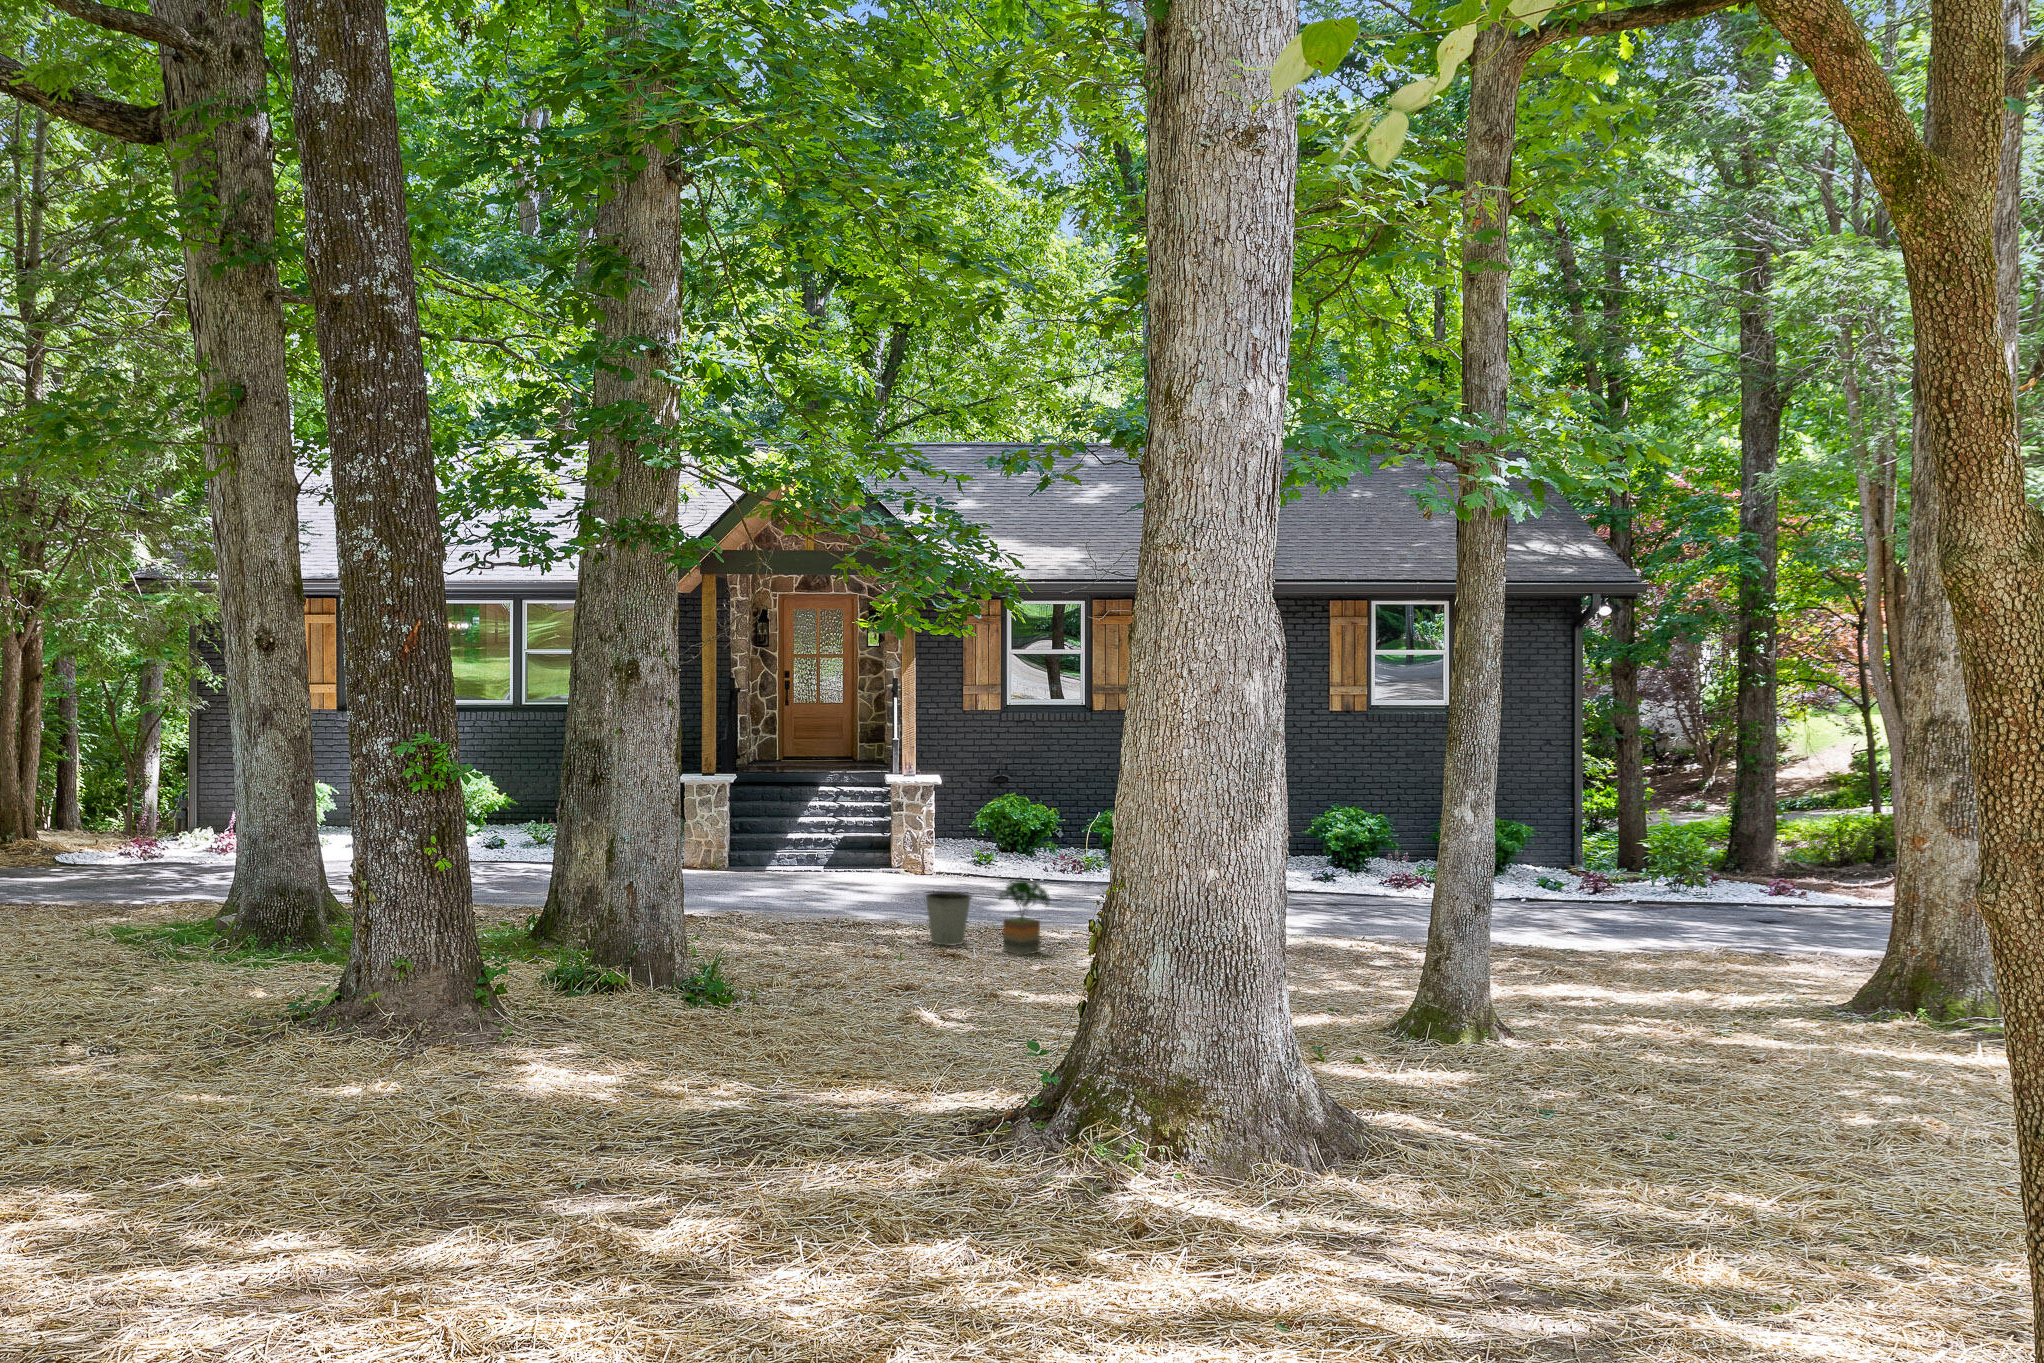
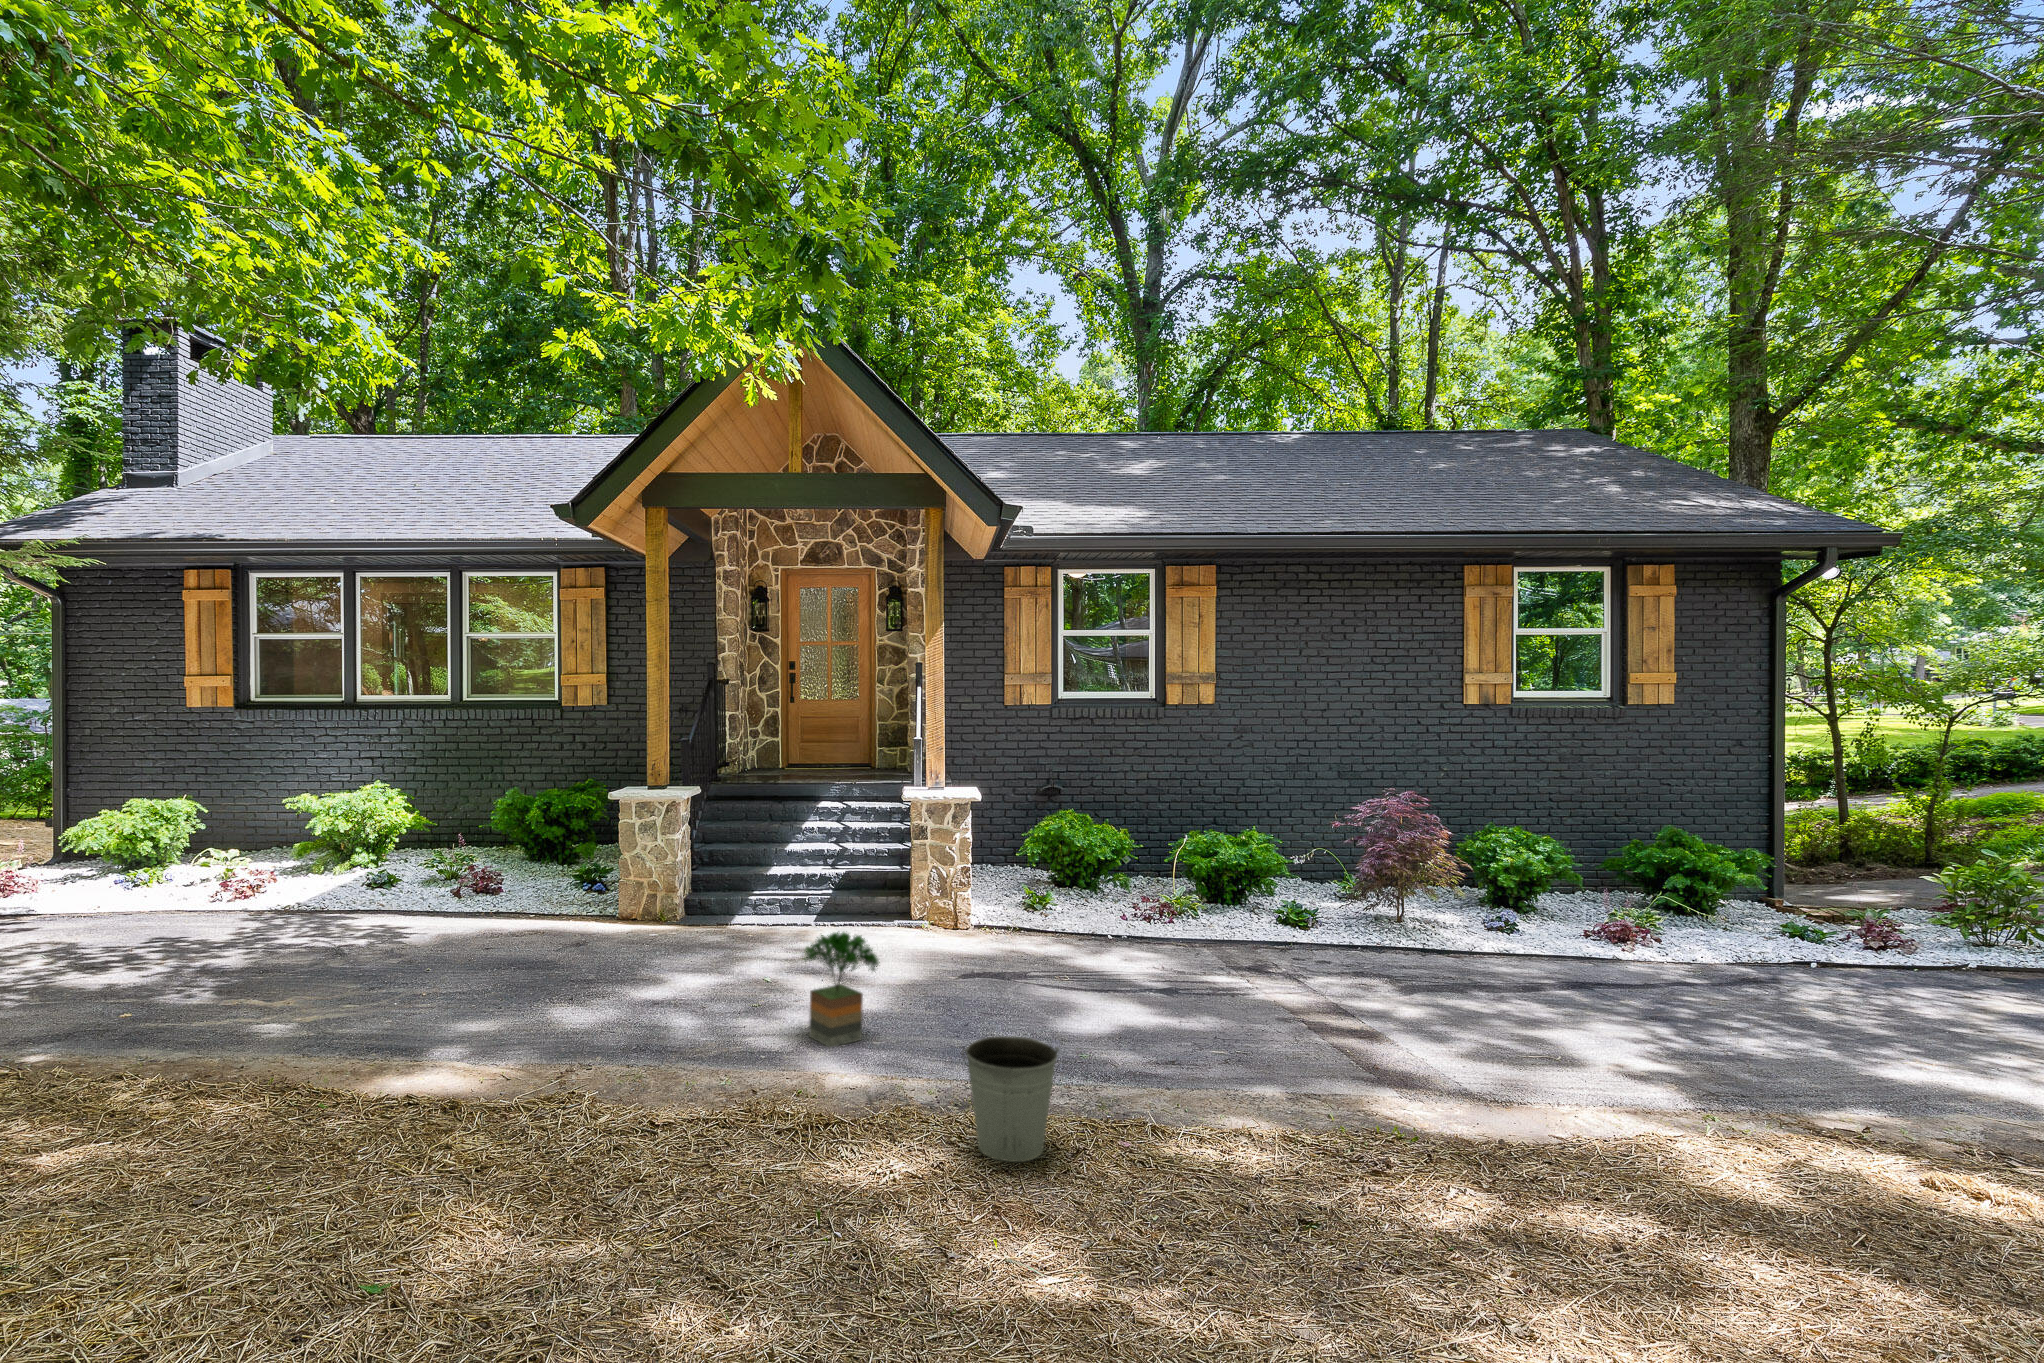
potted tree: present [998,881,1051,955] -> present [804,931,880,1048]

